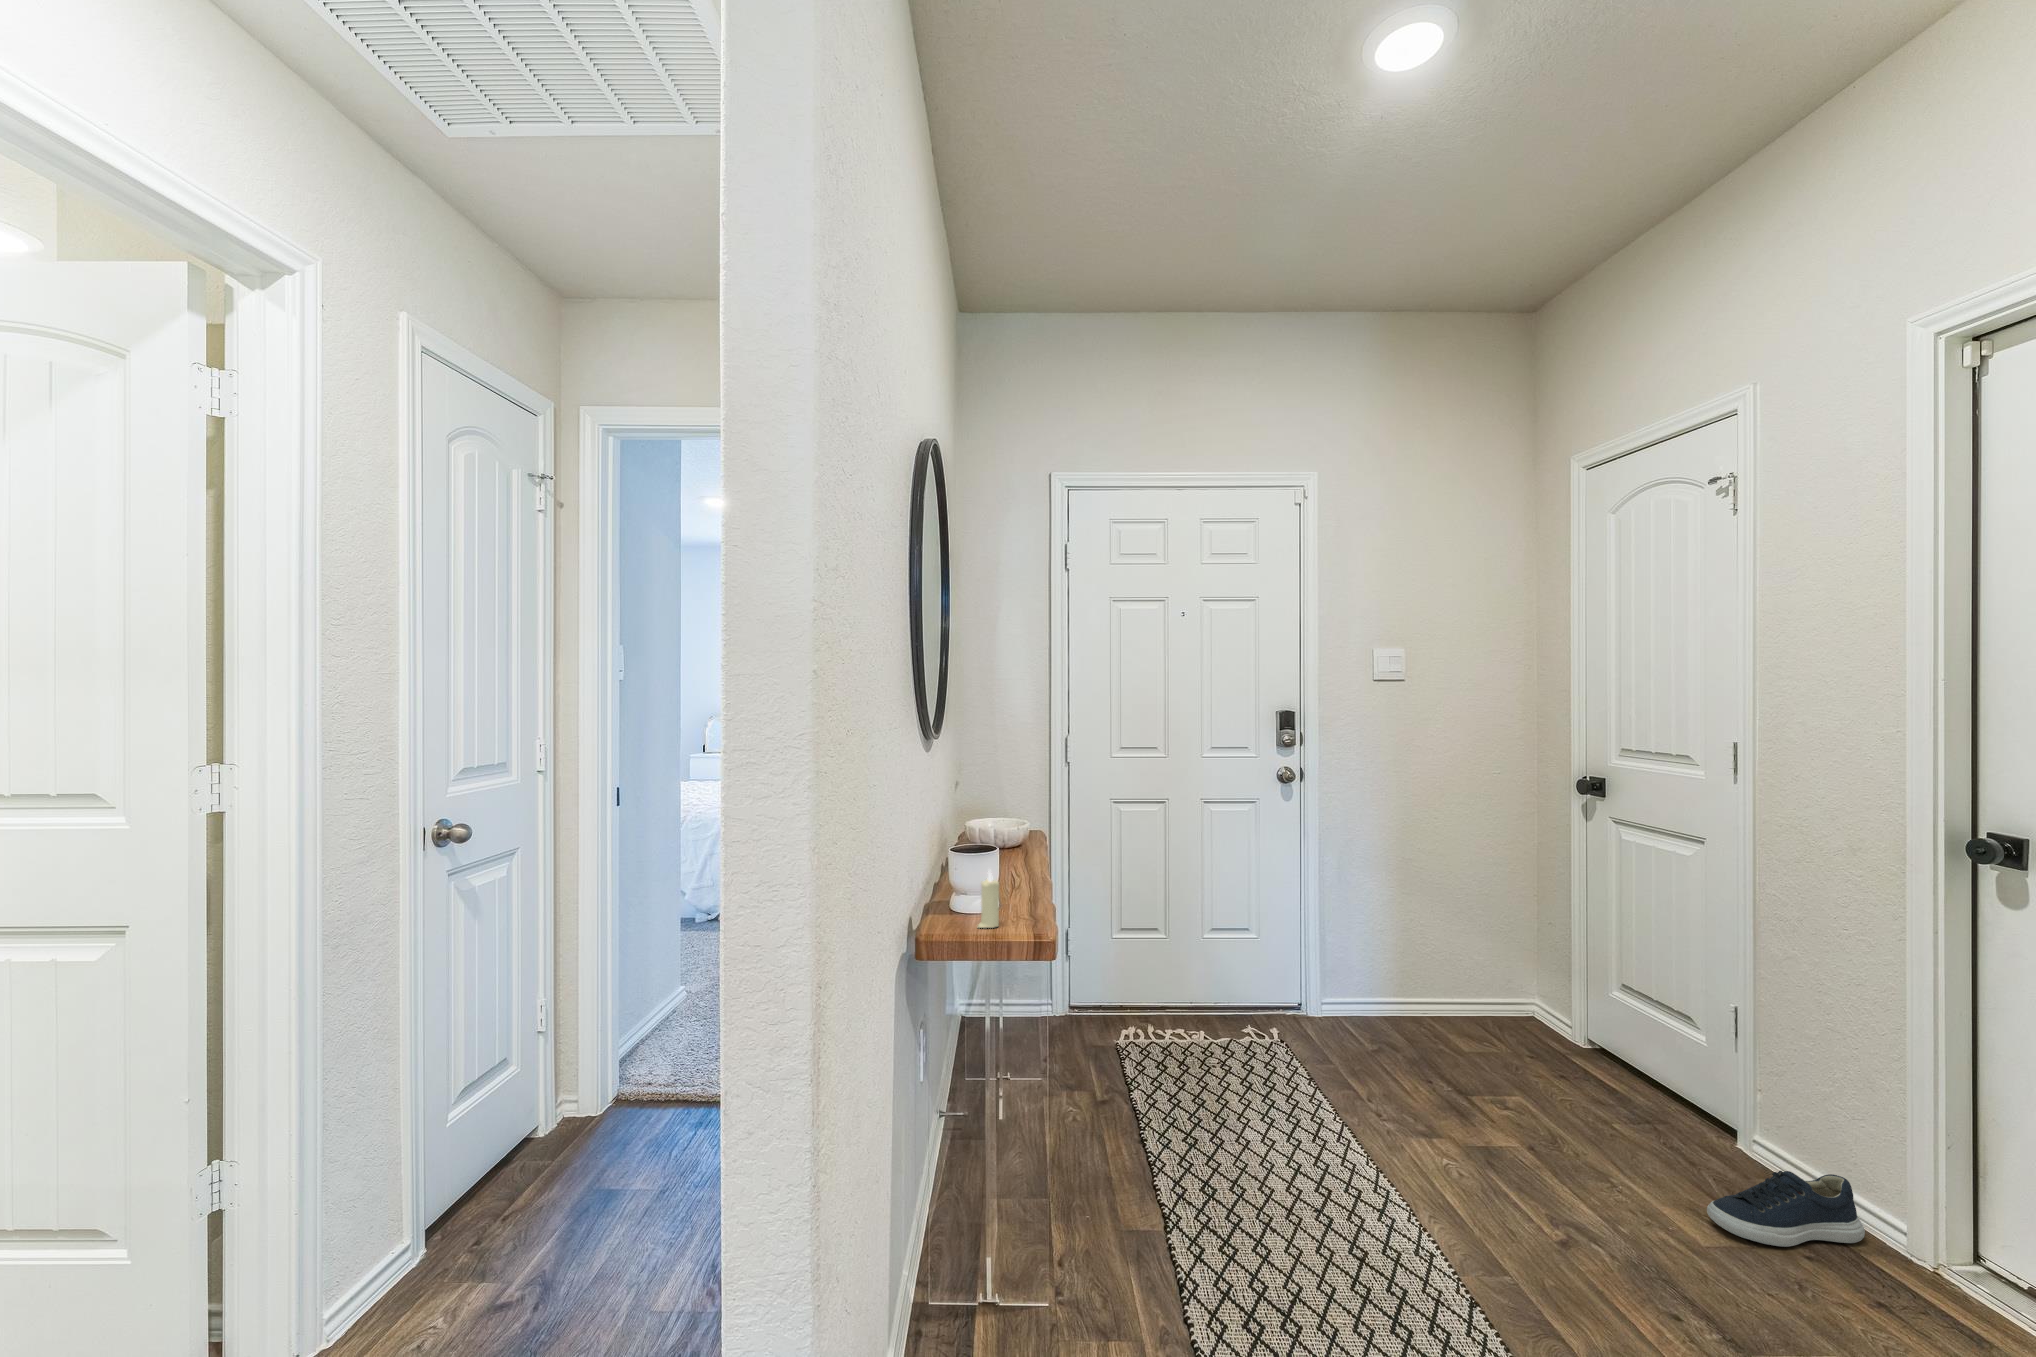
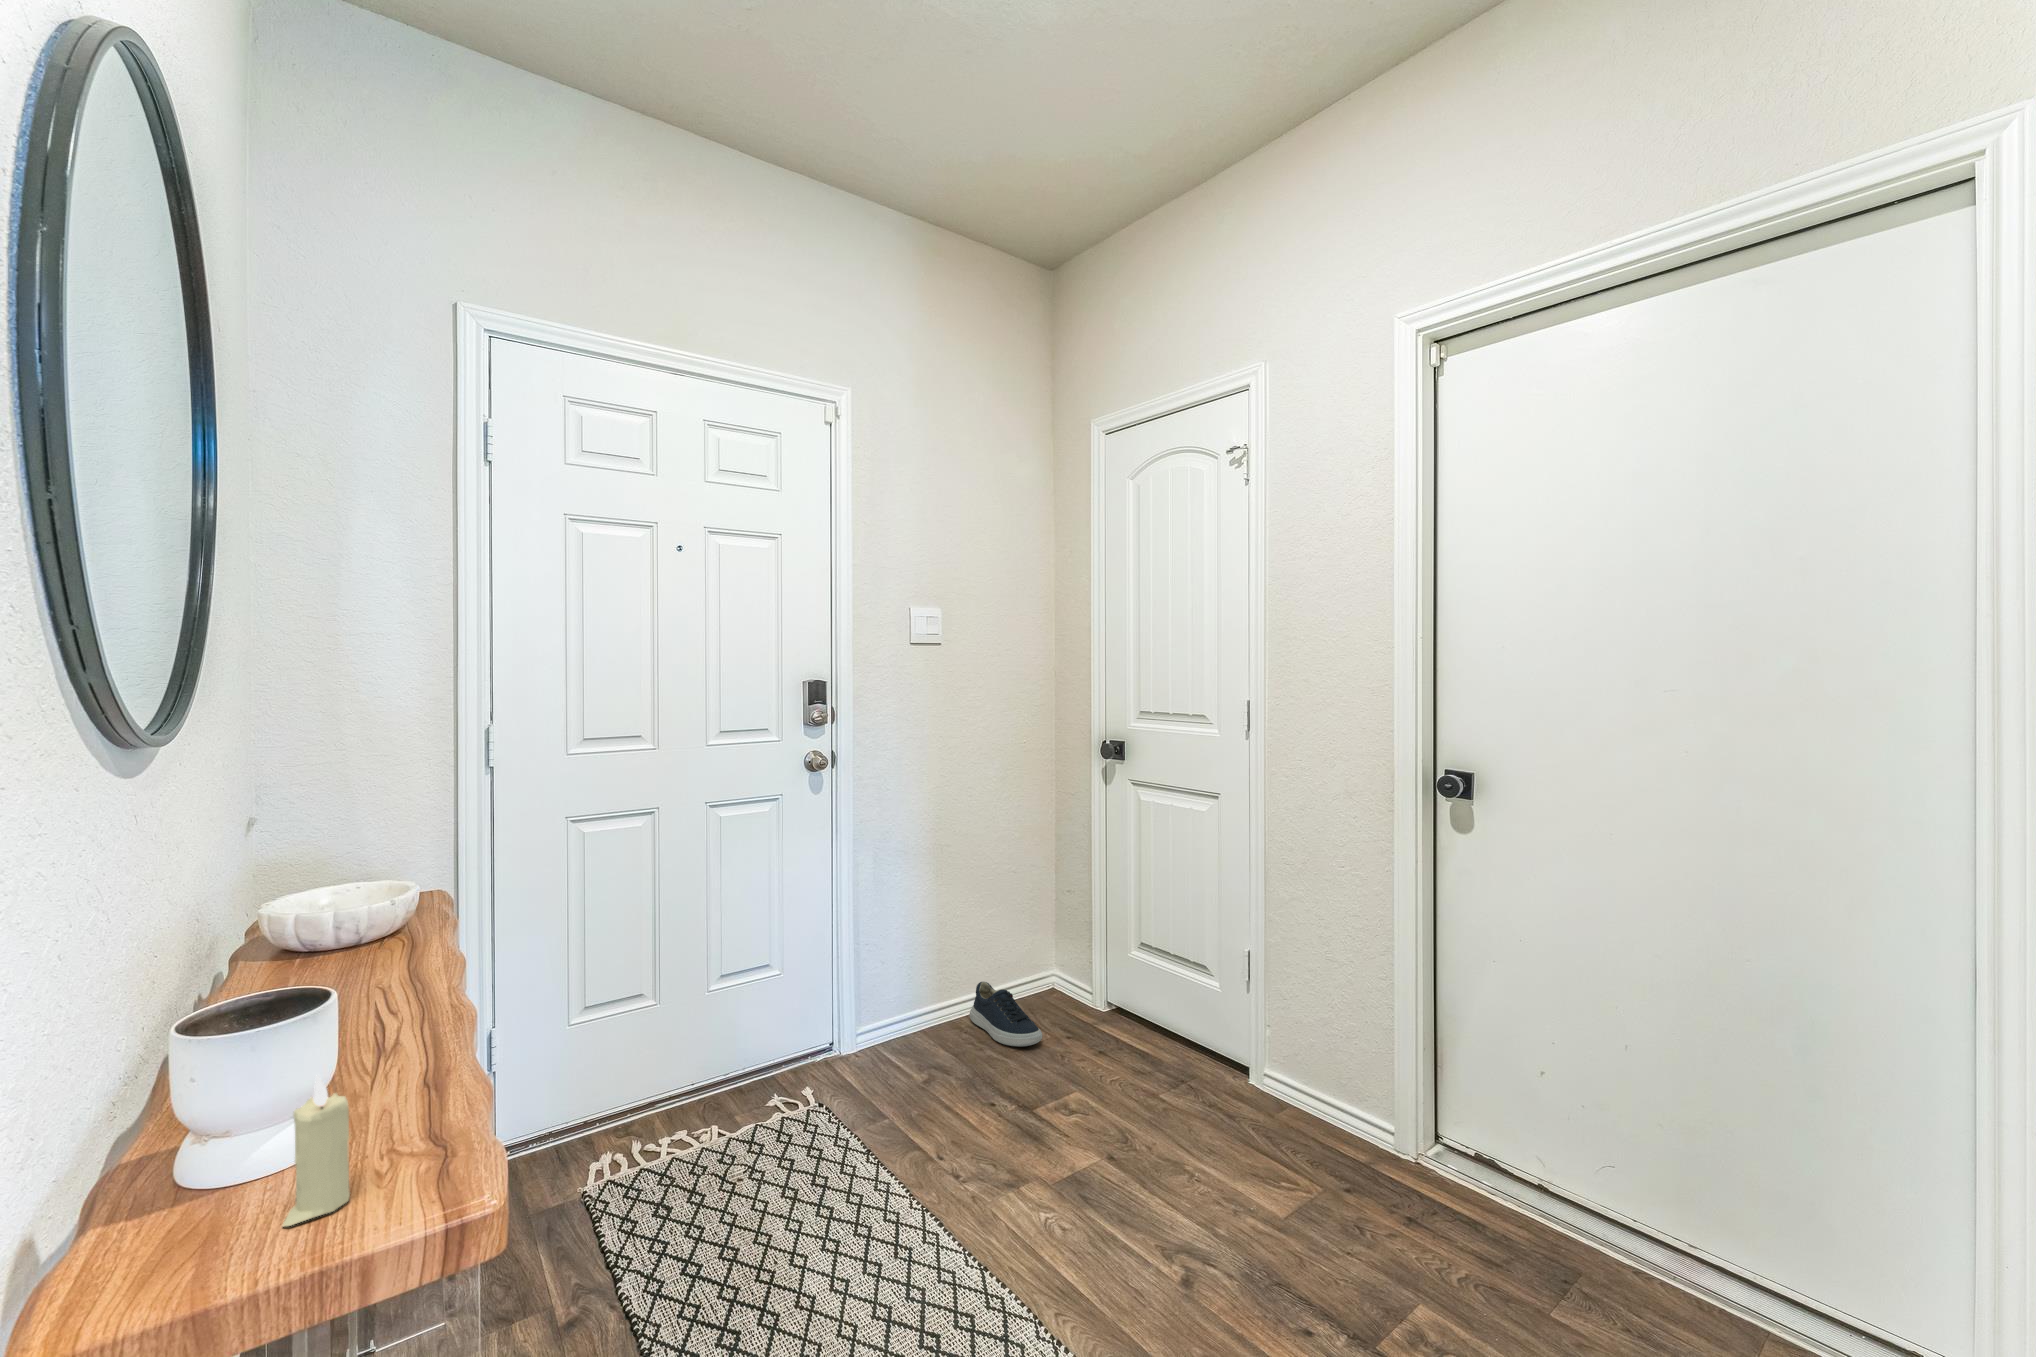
shoe: present [1707,1171,1865,1247] -> present [970,982,1042,1046]

